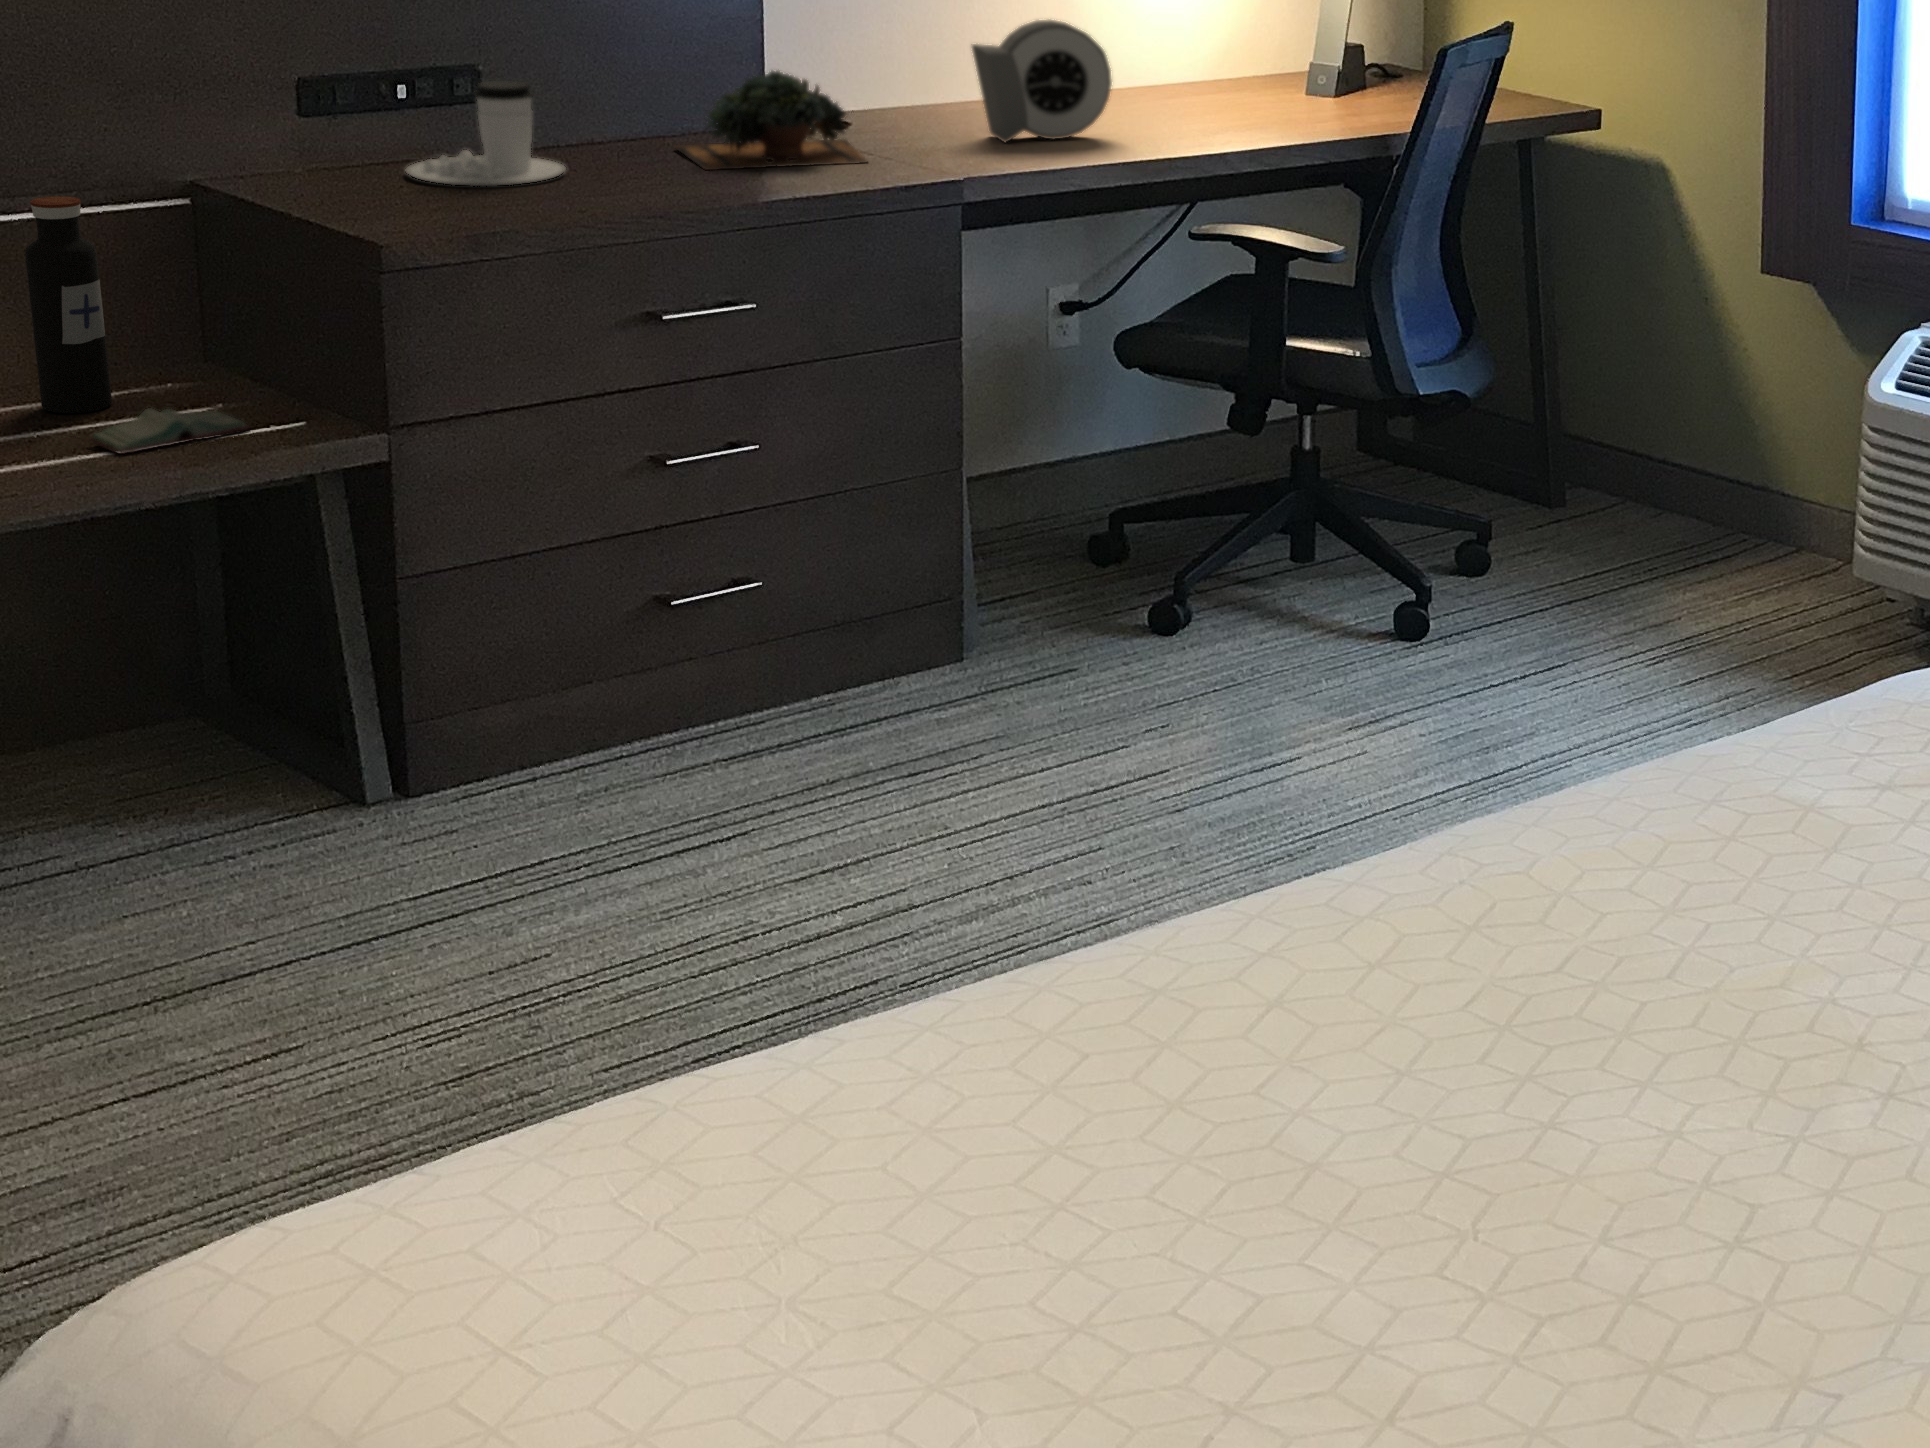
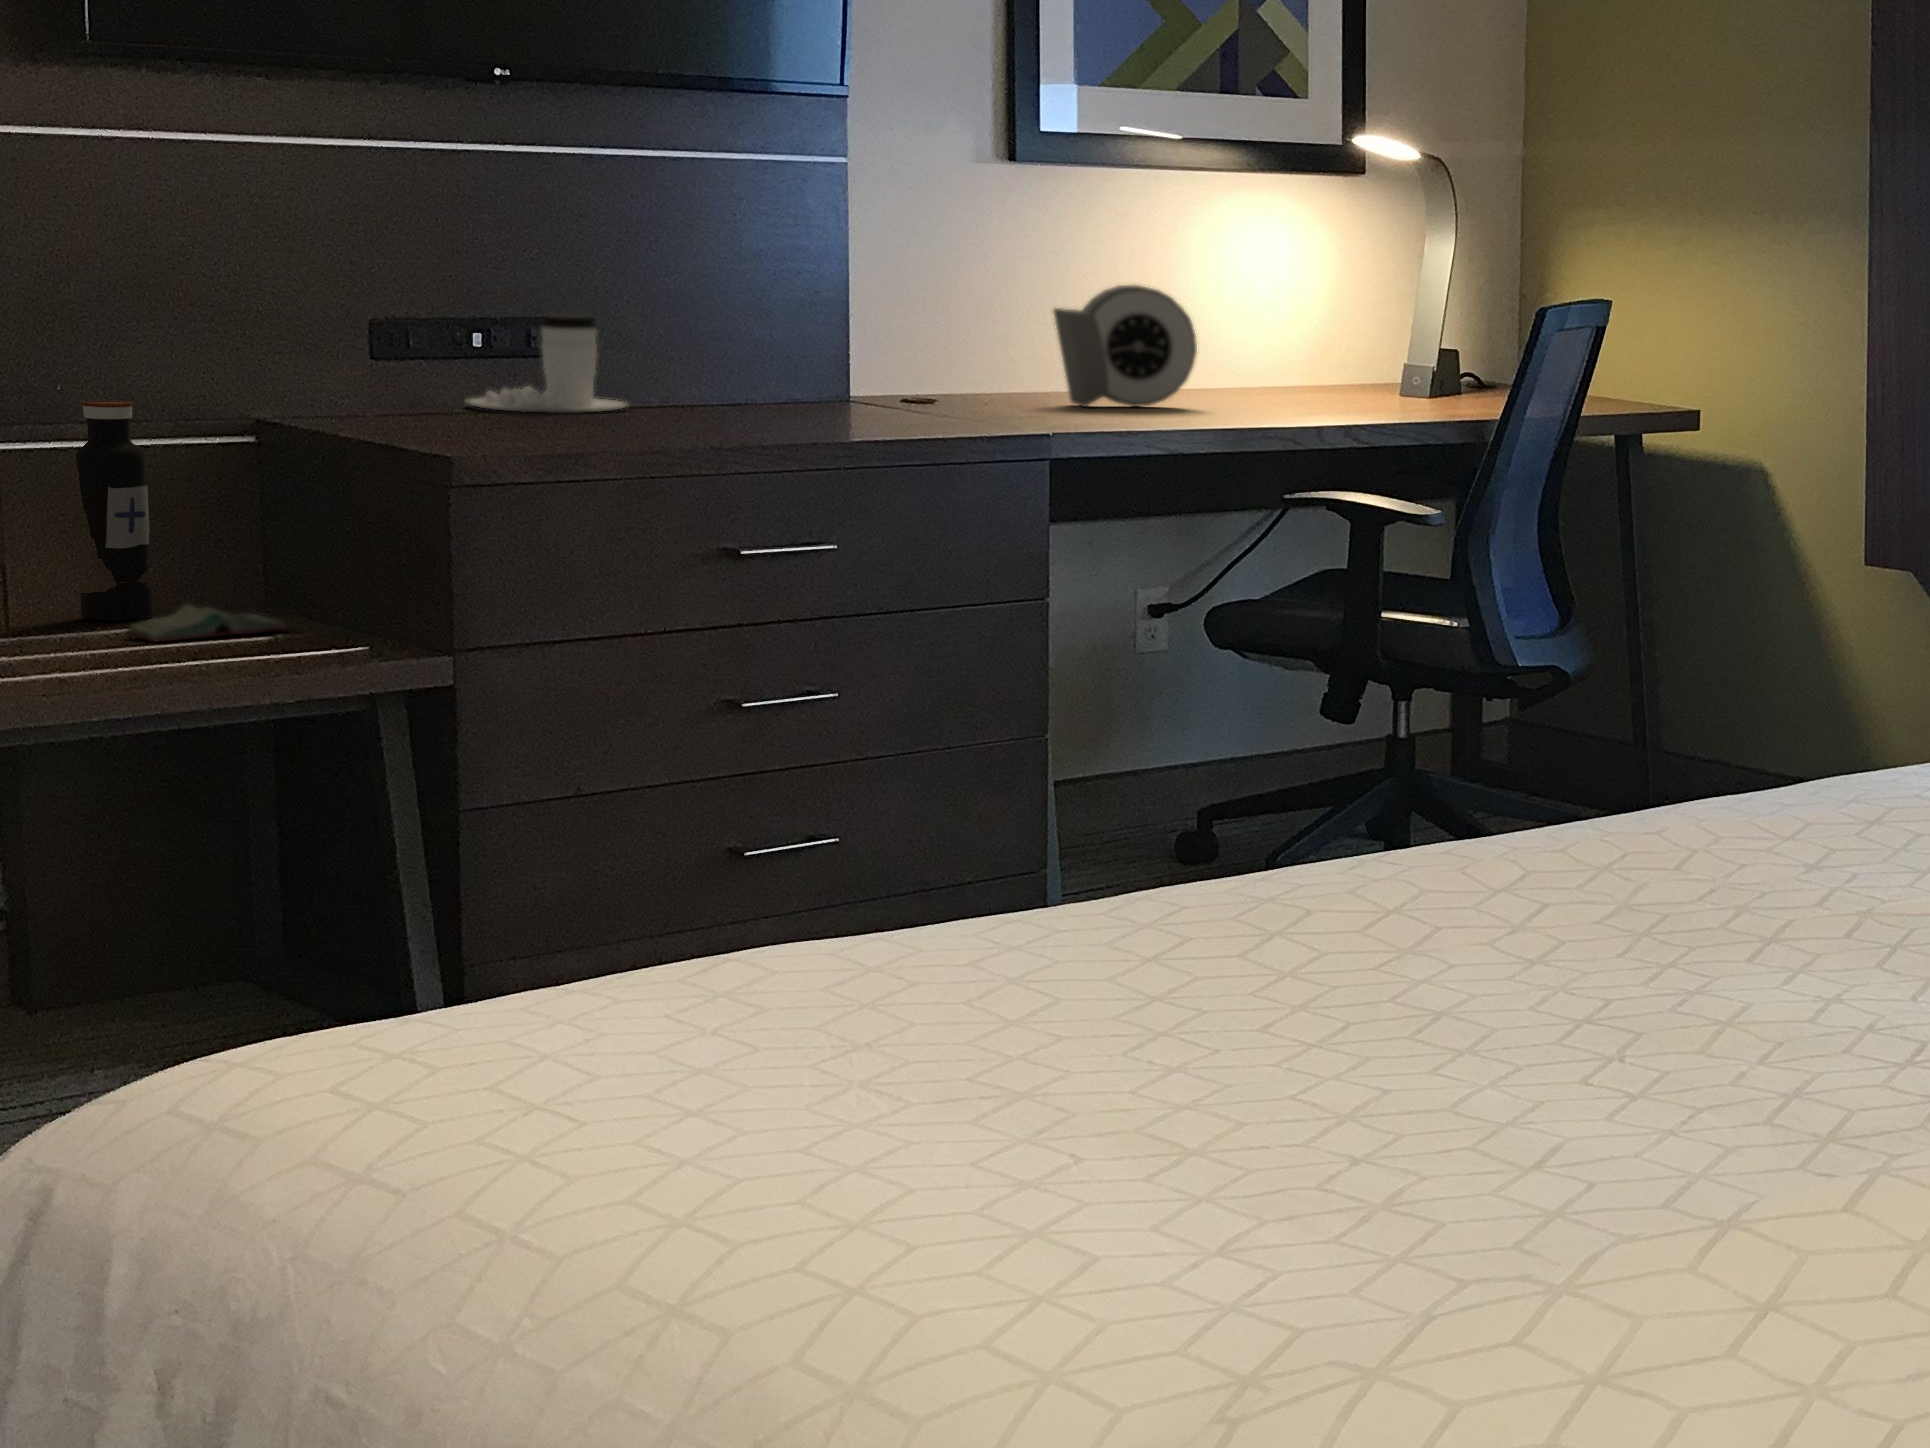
succulent plant: present [676,71,866,170] -> none [743,318,941,413]

